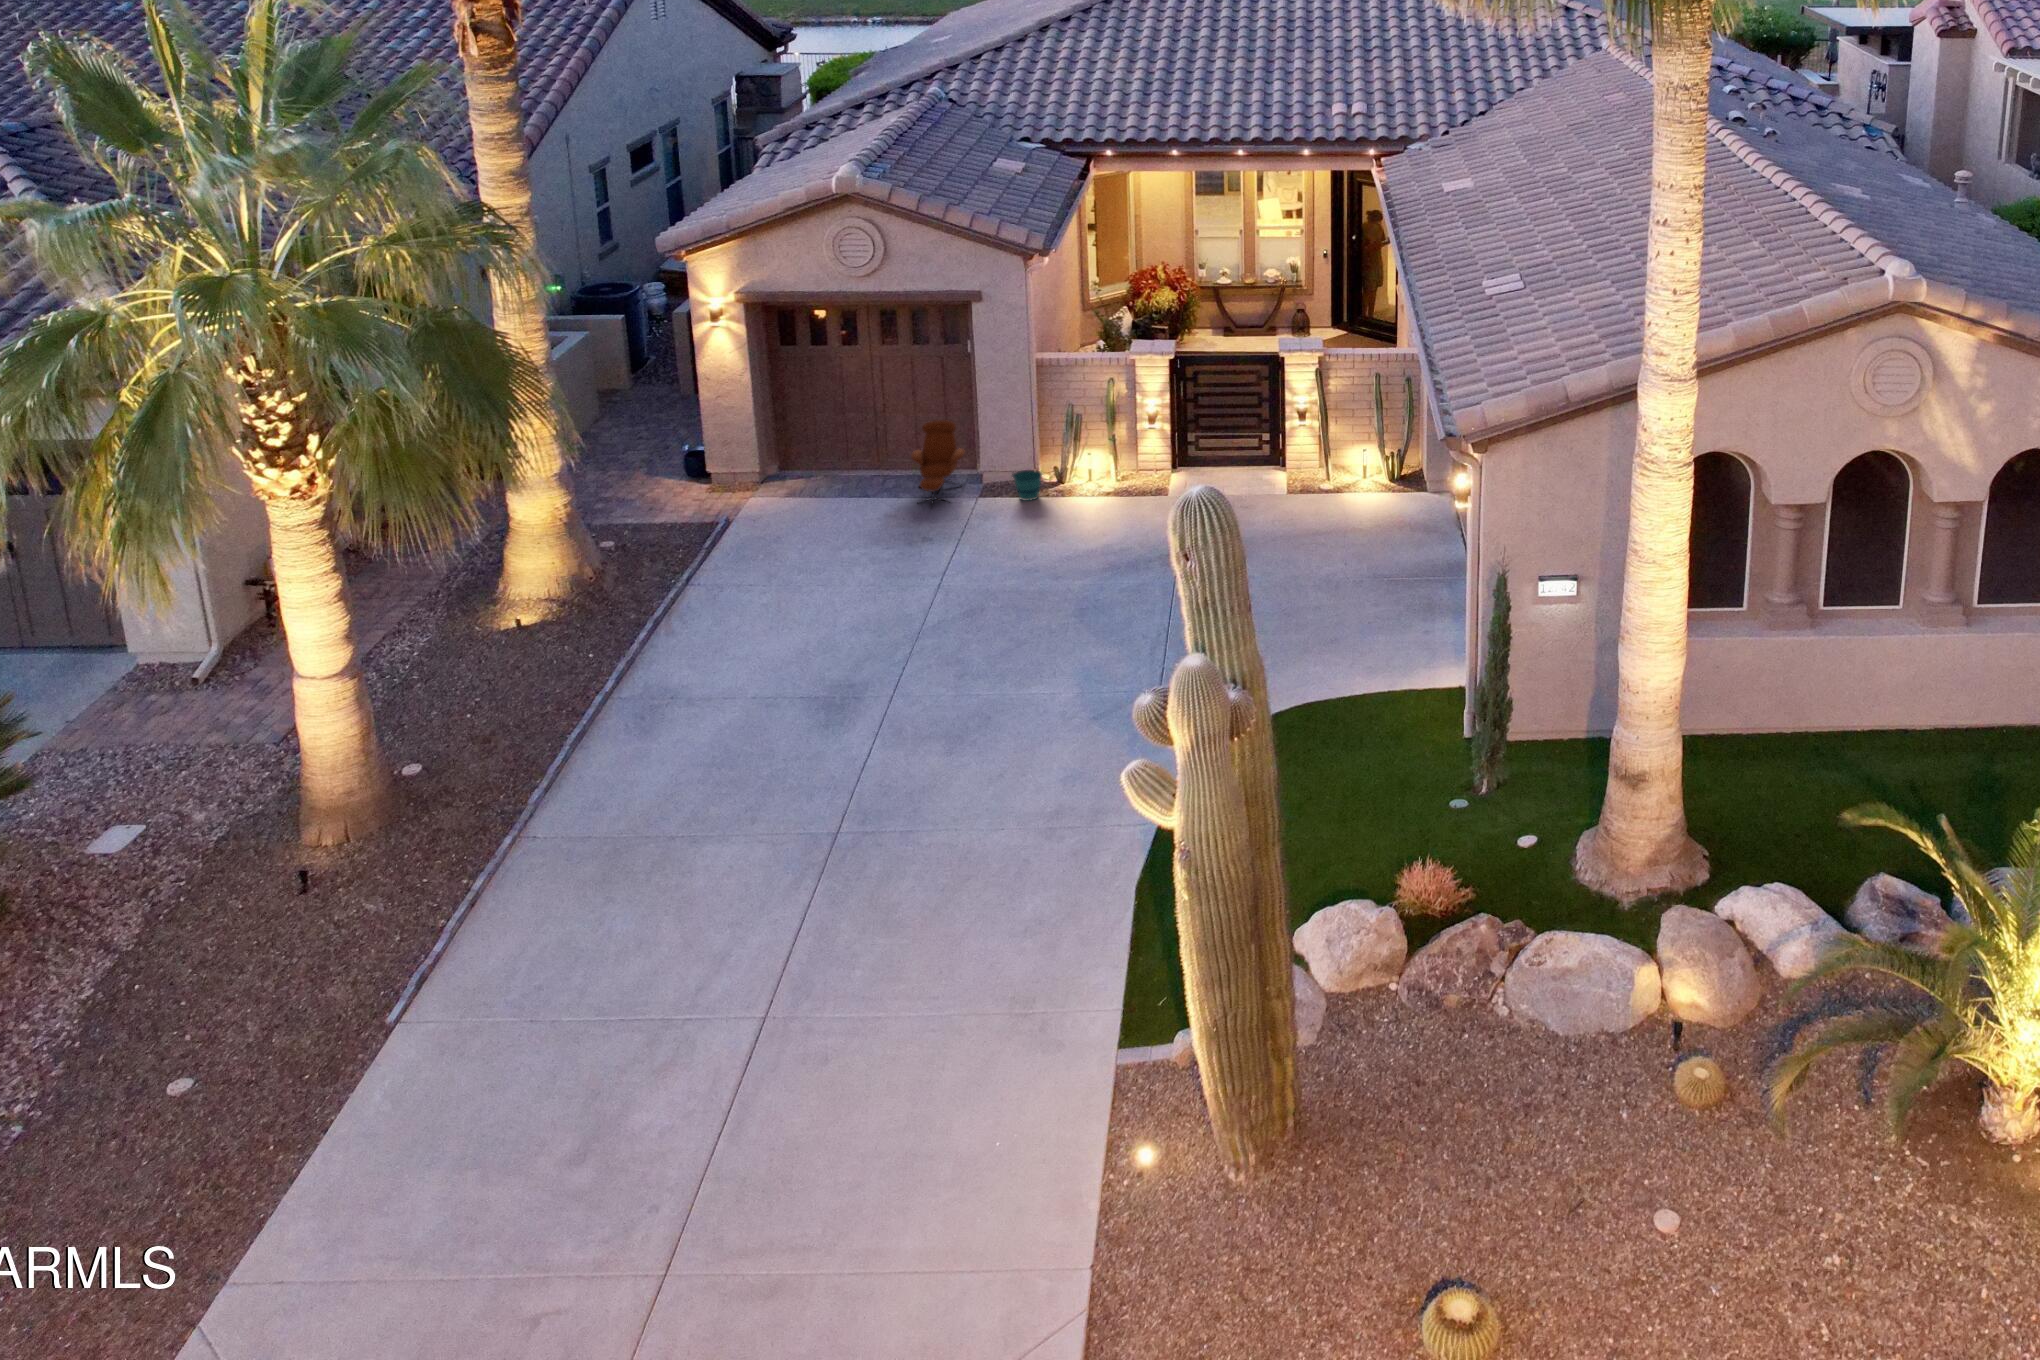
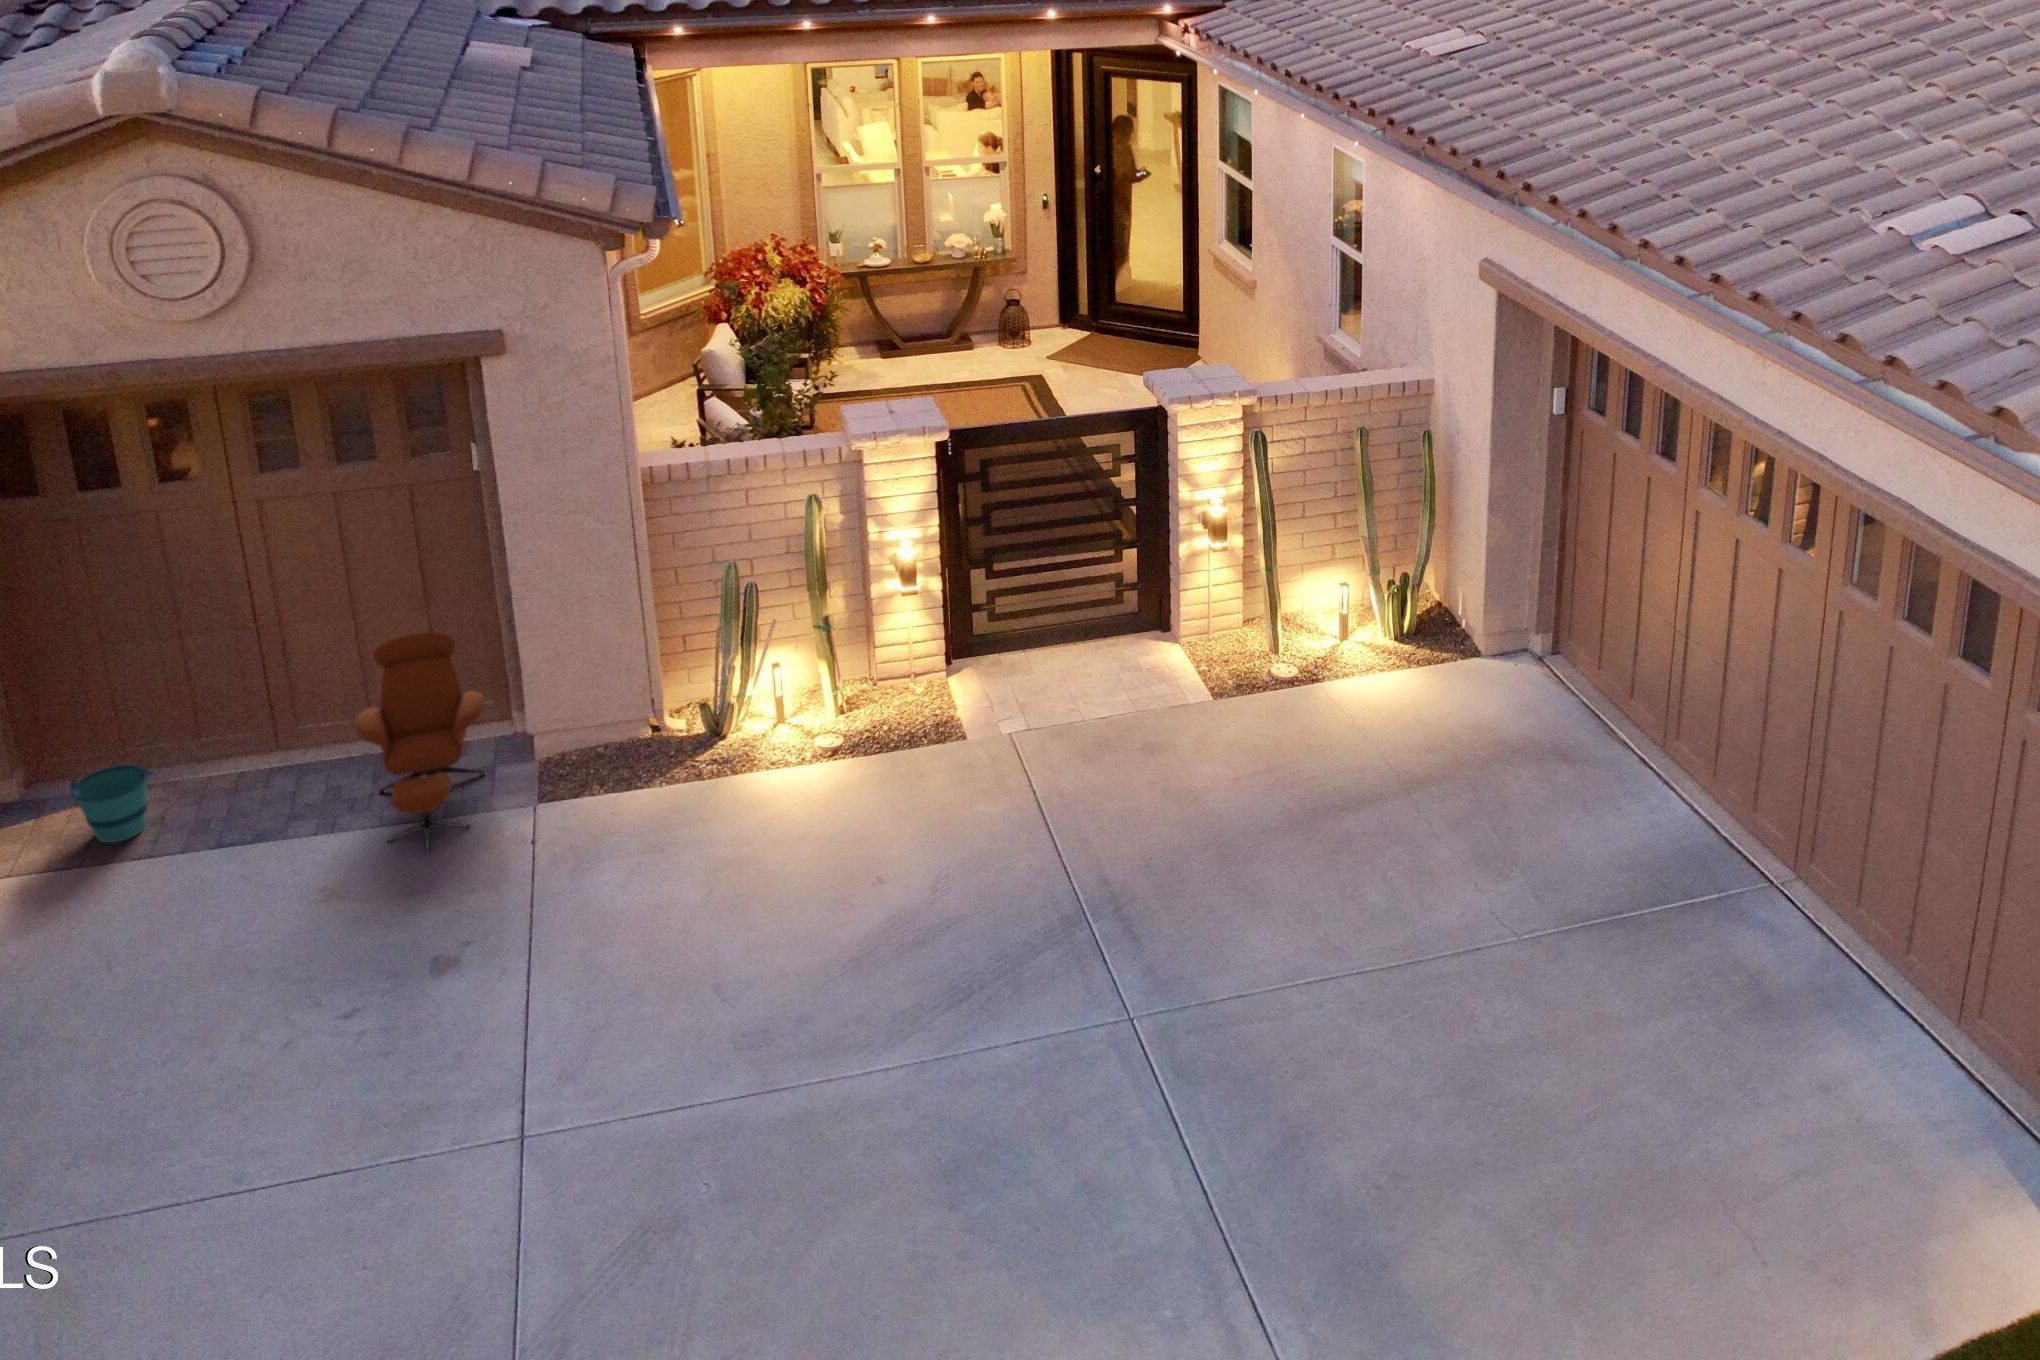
bucket: present [1012,470,1043,501] -> present [70,765,157,843]

